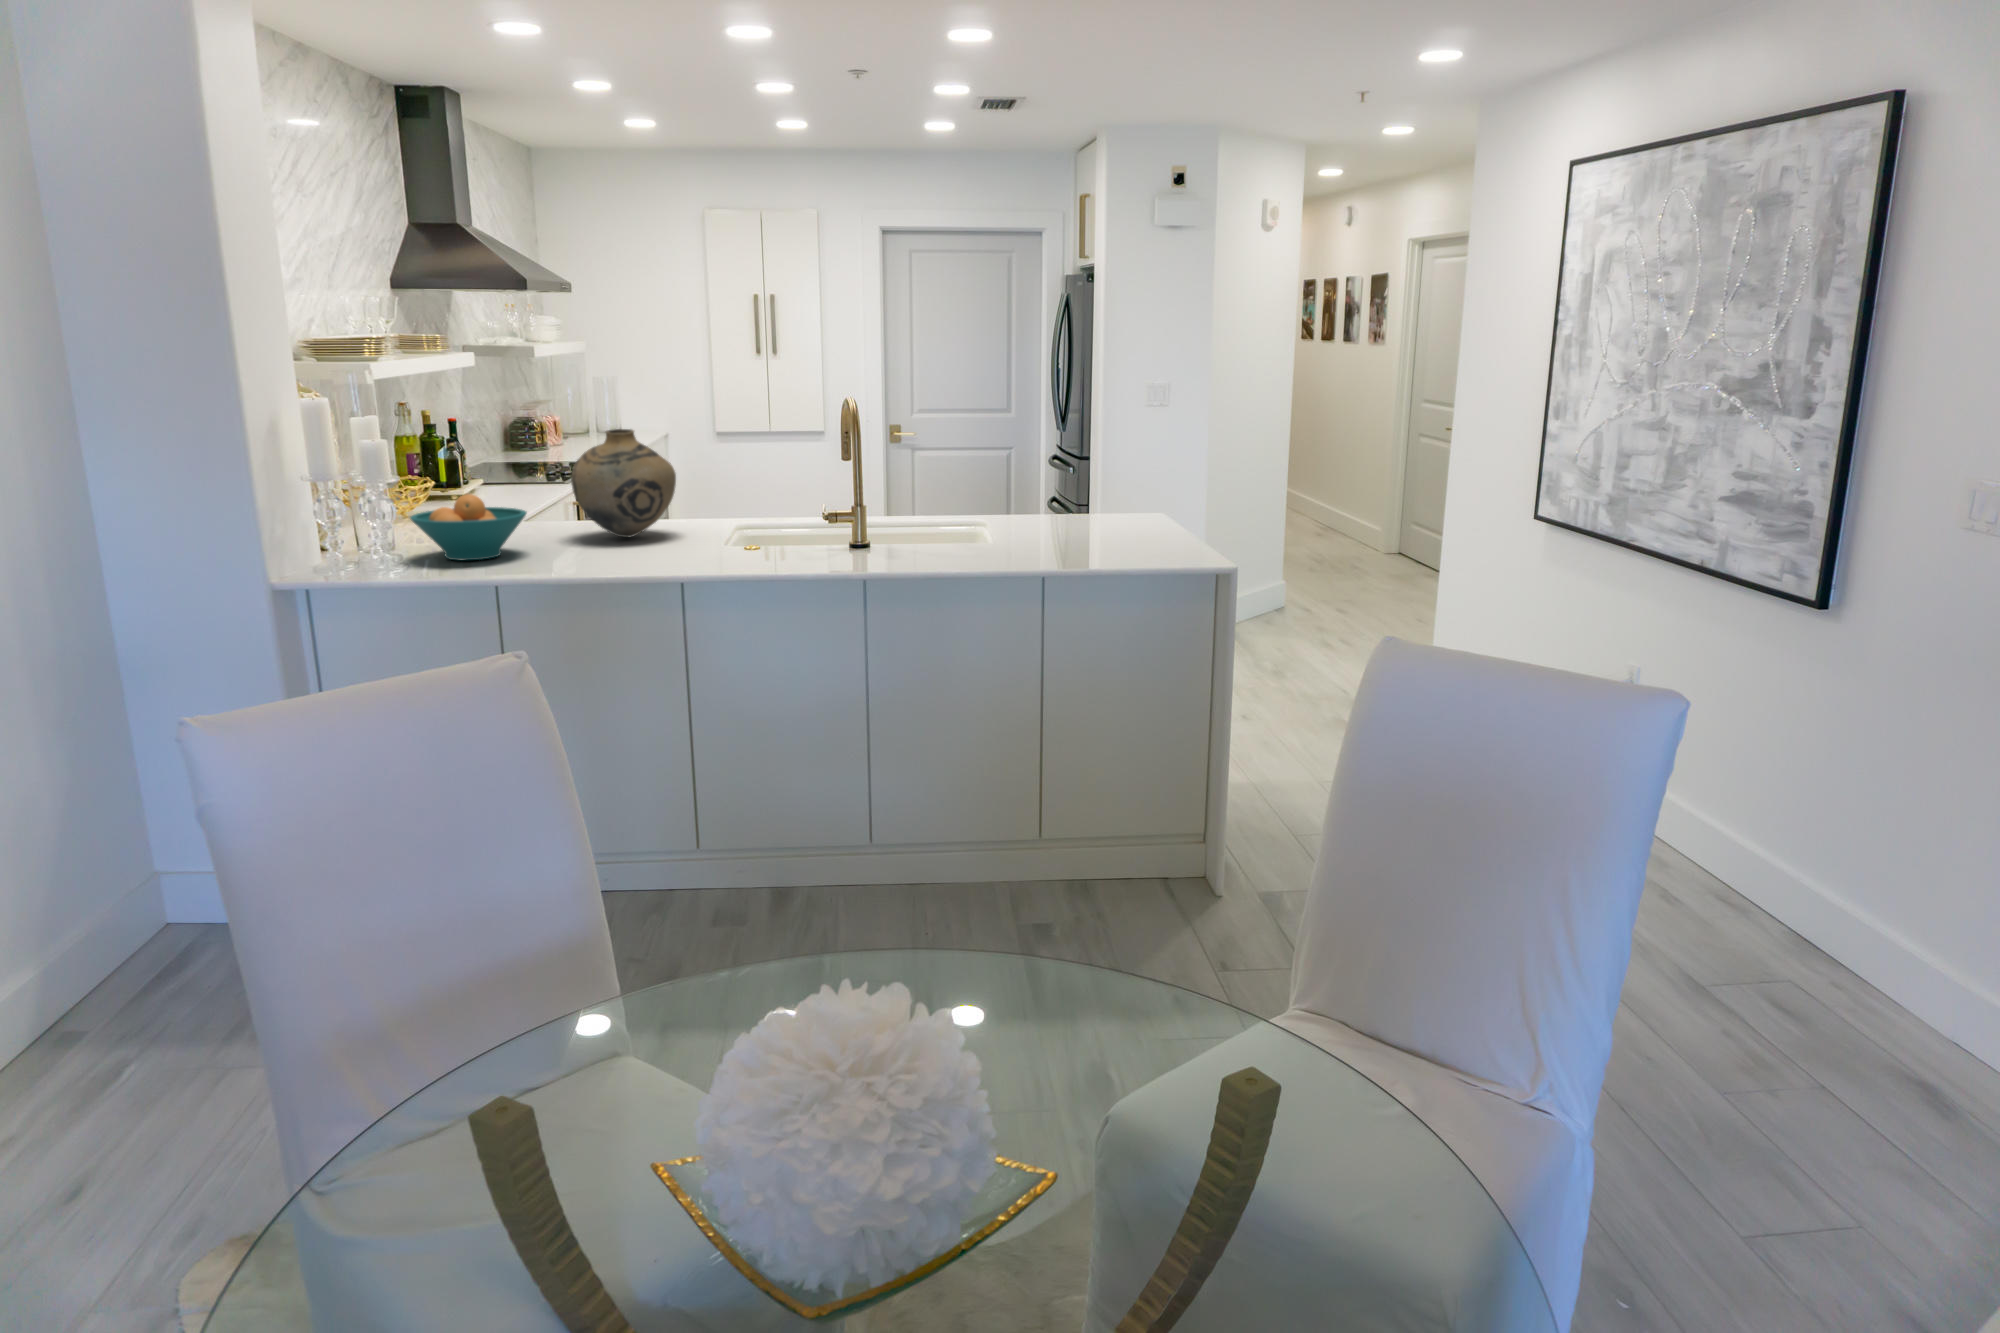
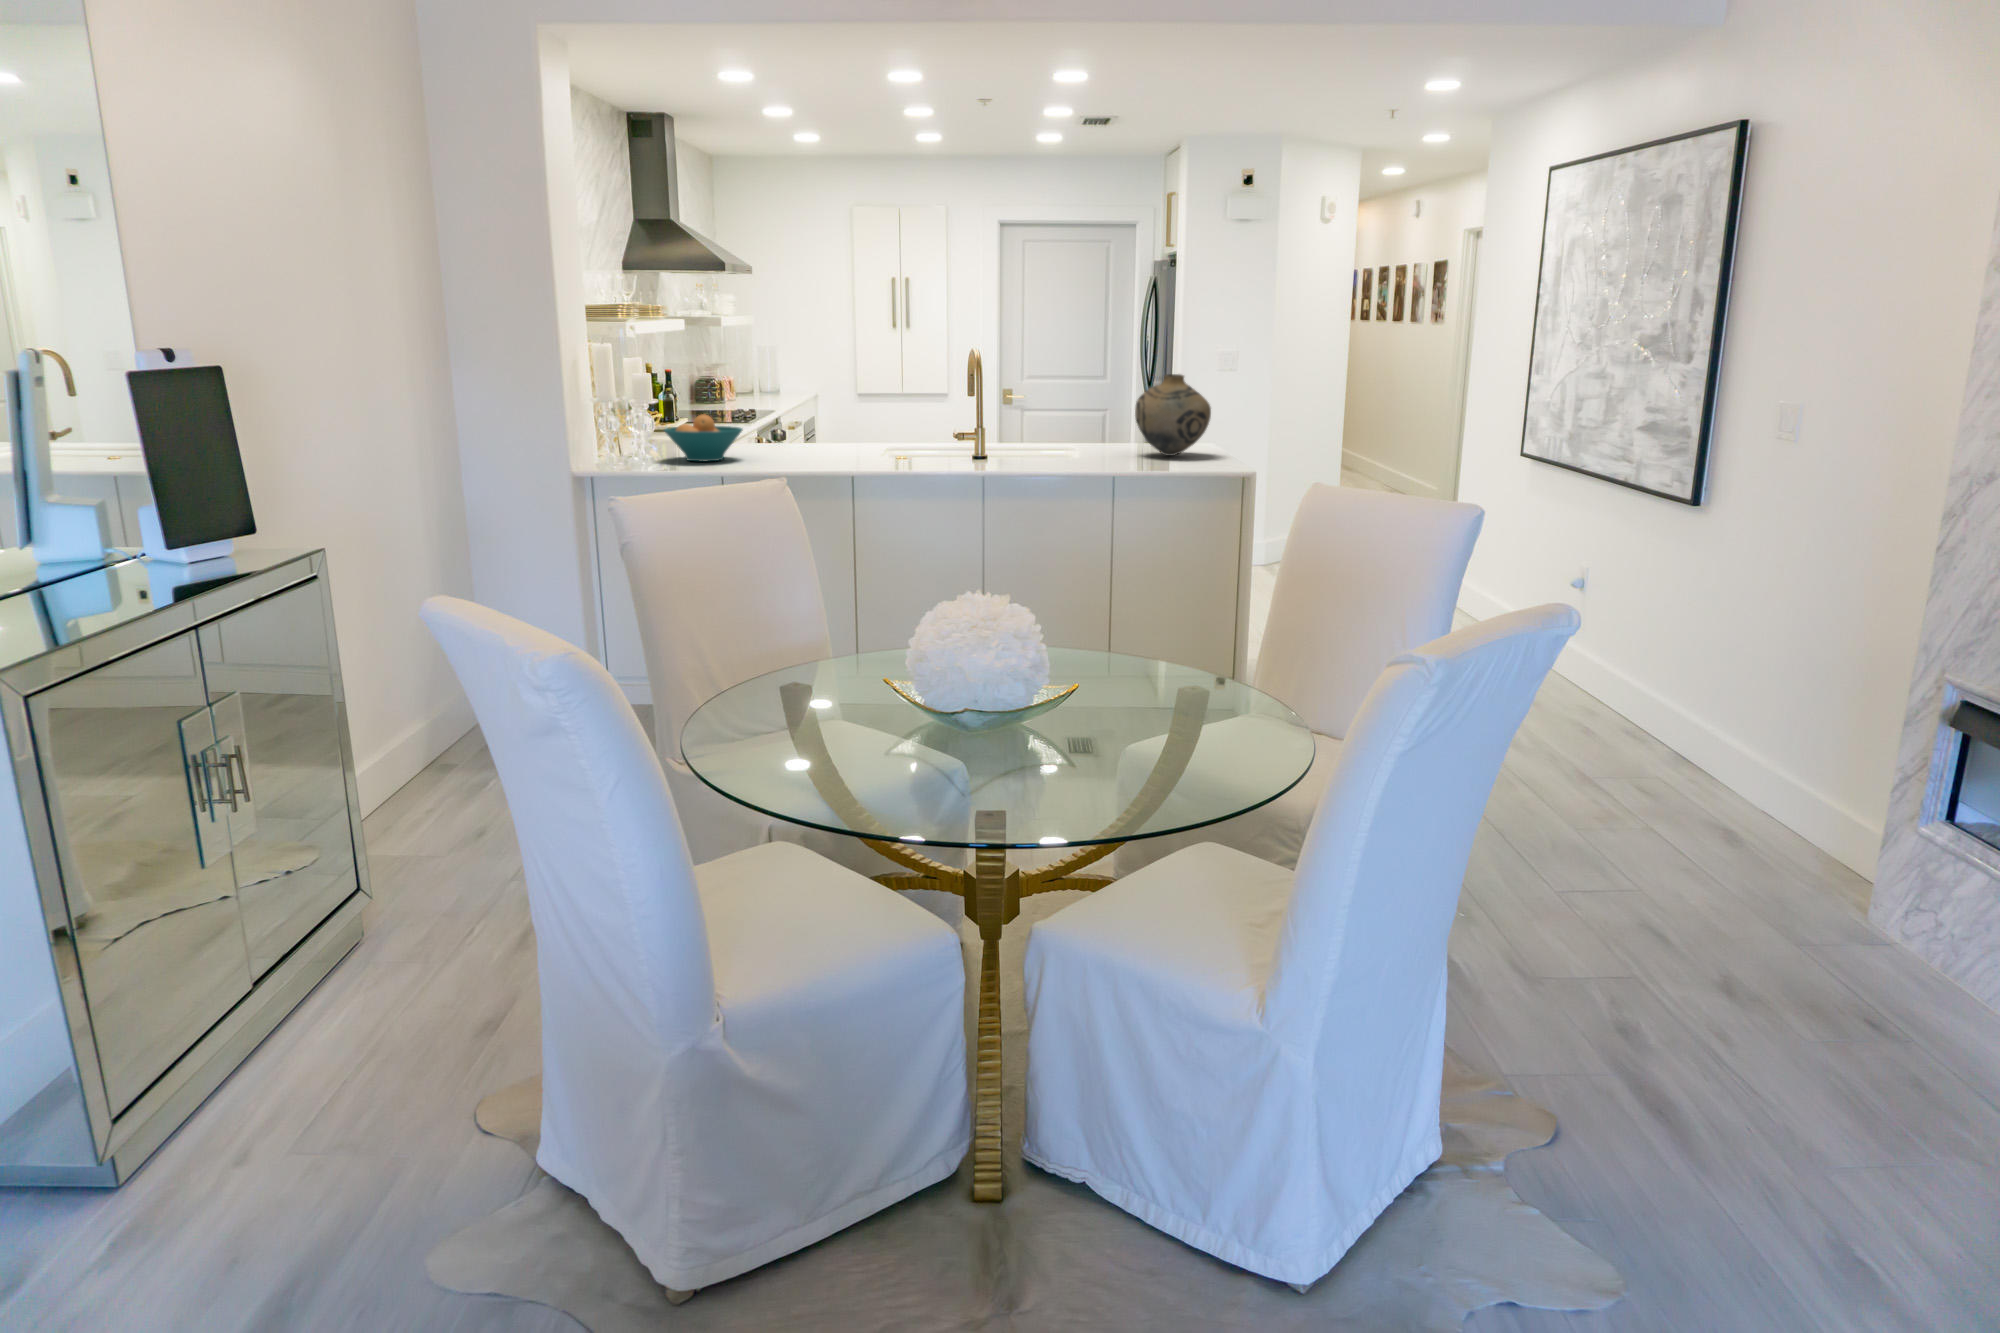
vase: present [571,429,676,538] -> present [1135,374,1211,456]

